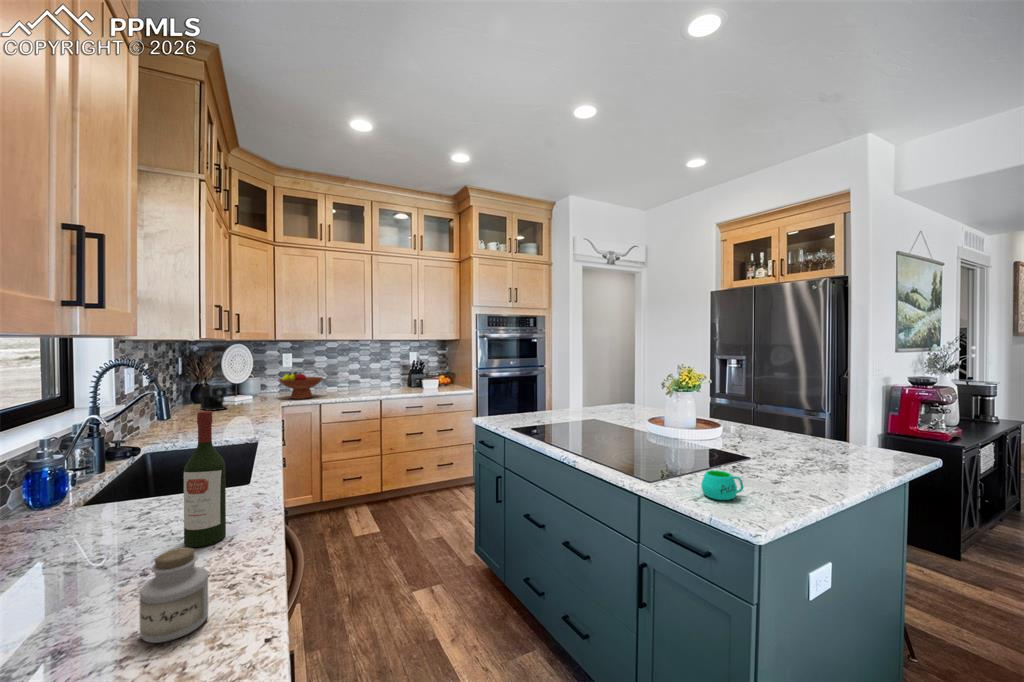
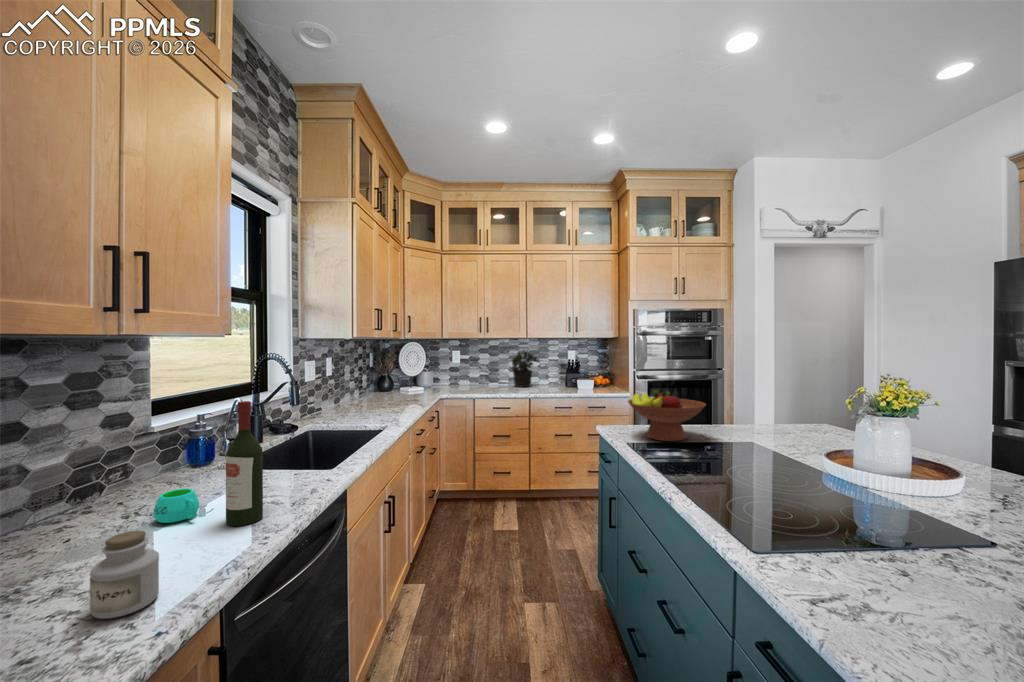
potted plant: none [352,351,383,390] -> present [512,351,540,387]
fruit bowl: present [279,372,323,399] -> present [628,390,706,441]
coffee maker: present [200,385,227,411] -> none [379,377,413,399]
mug: present [701,470,743,500] -> present [154,488,199,523]

